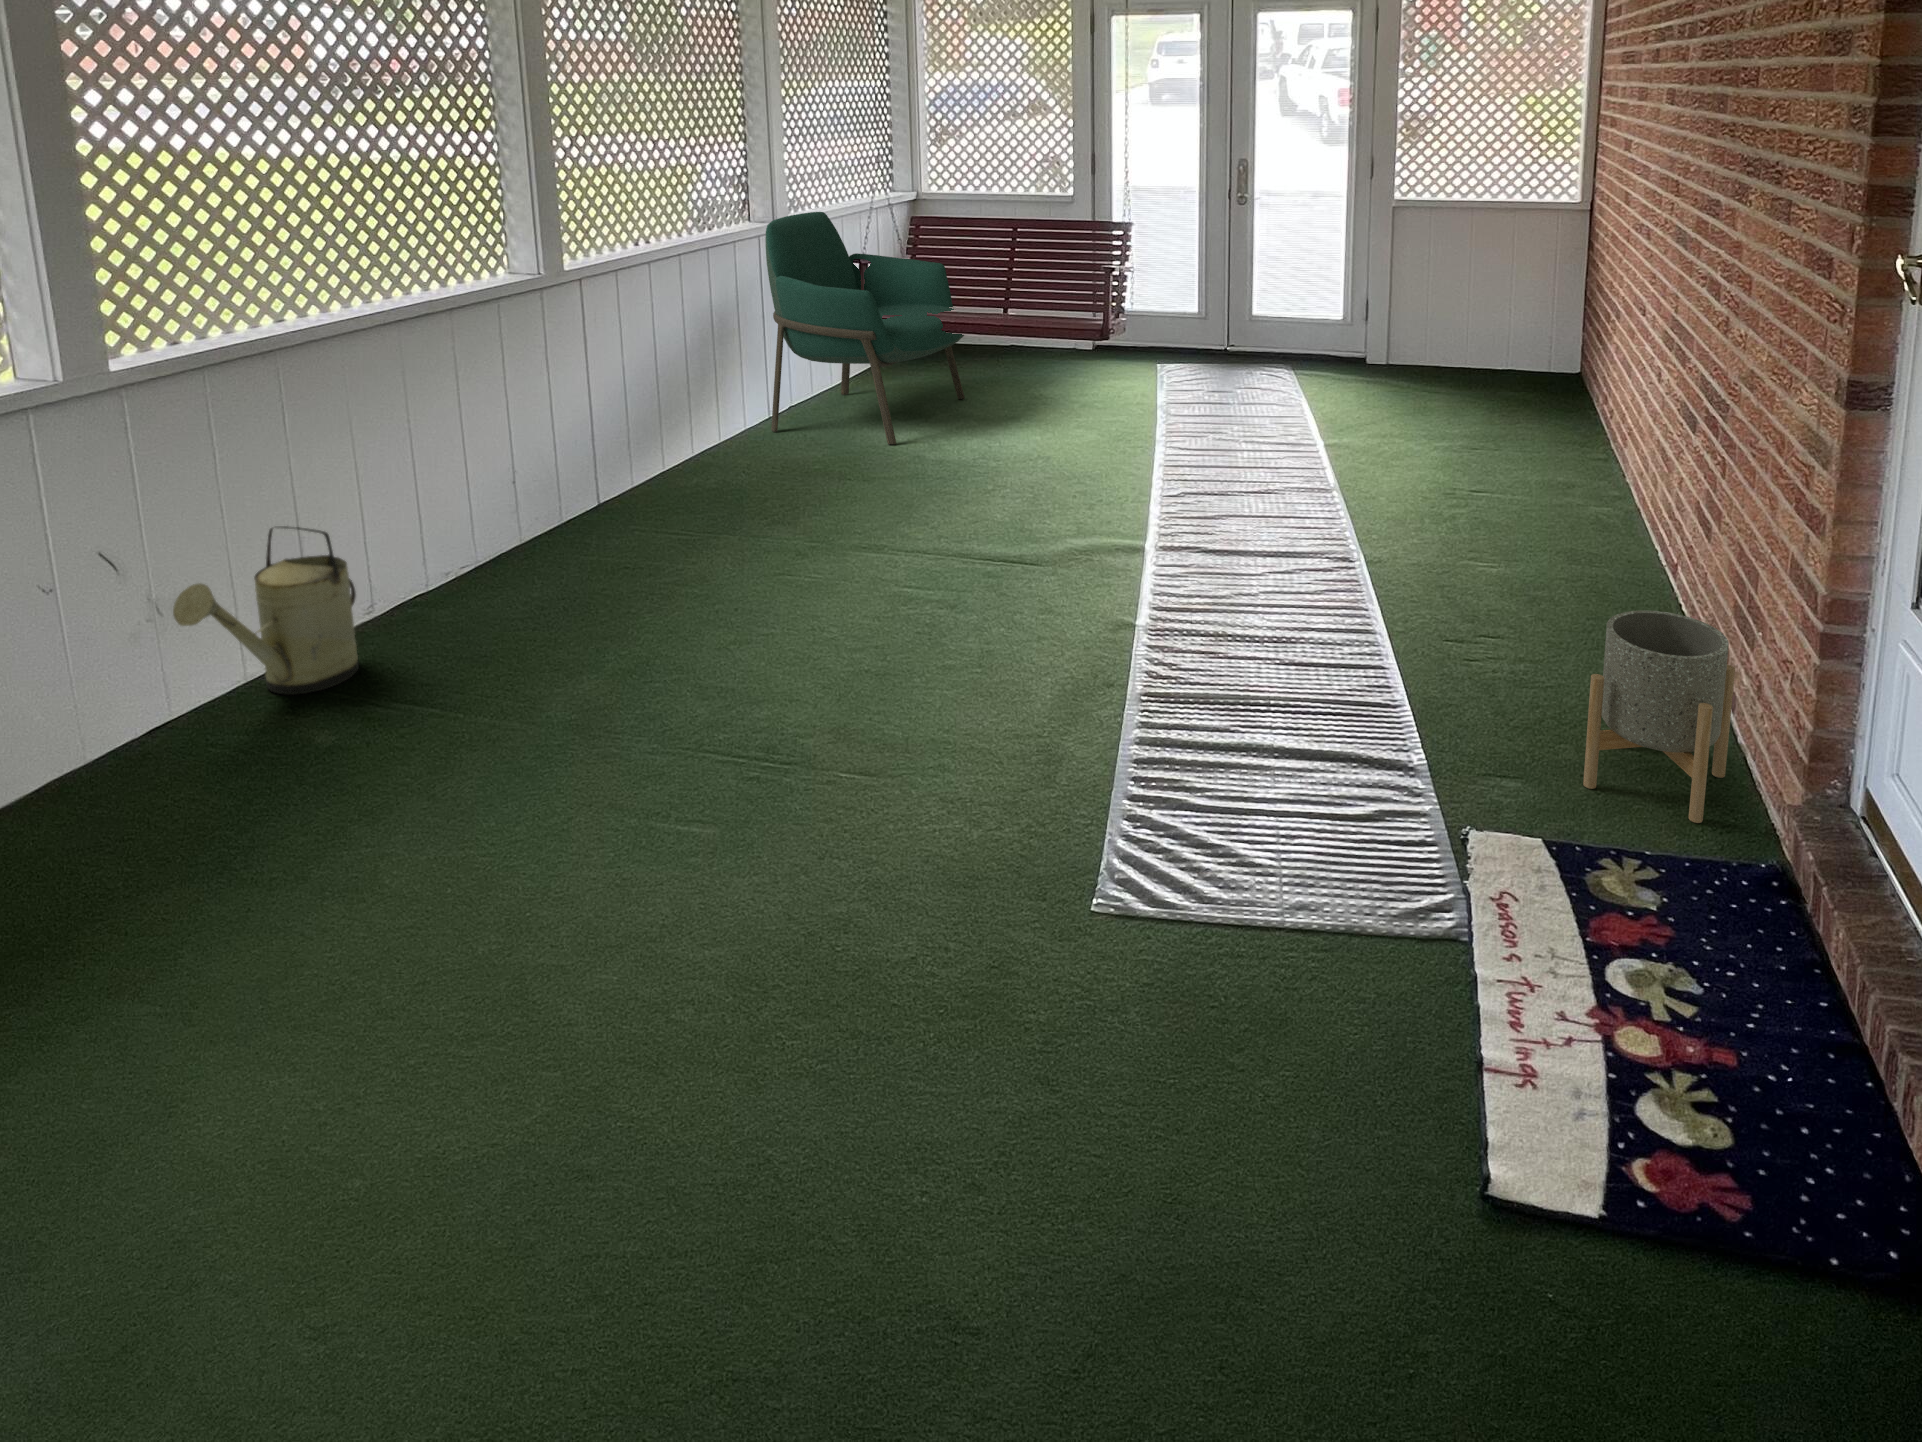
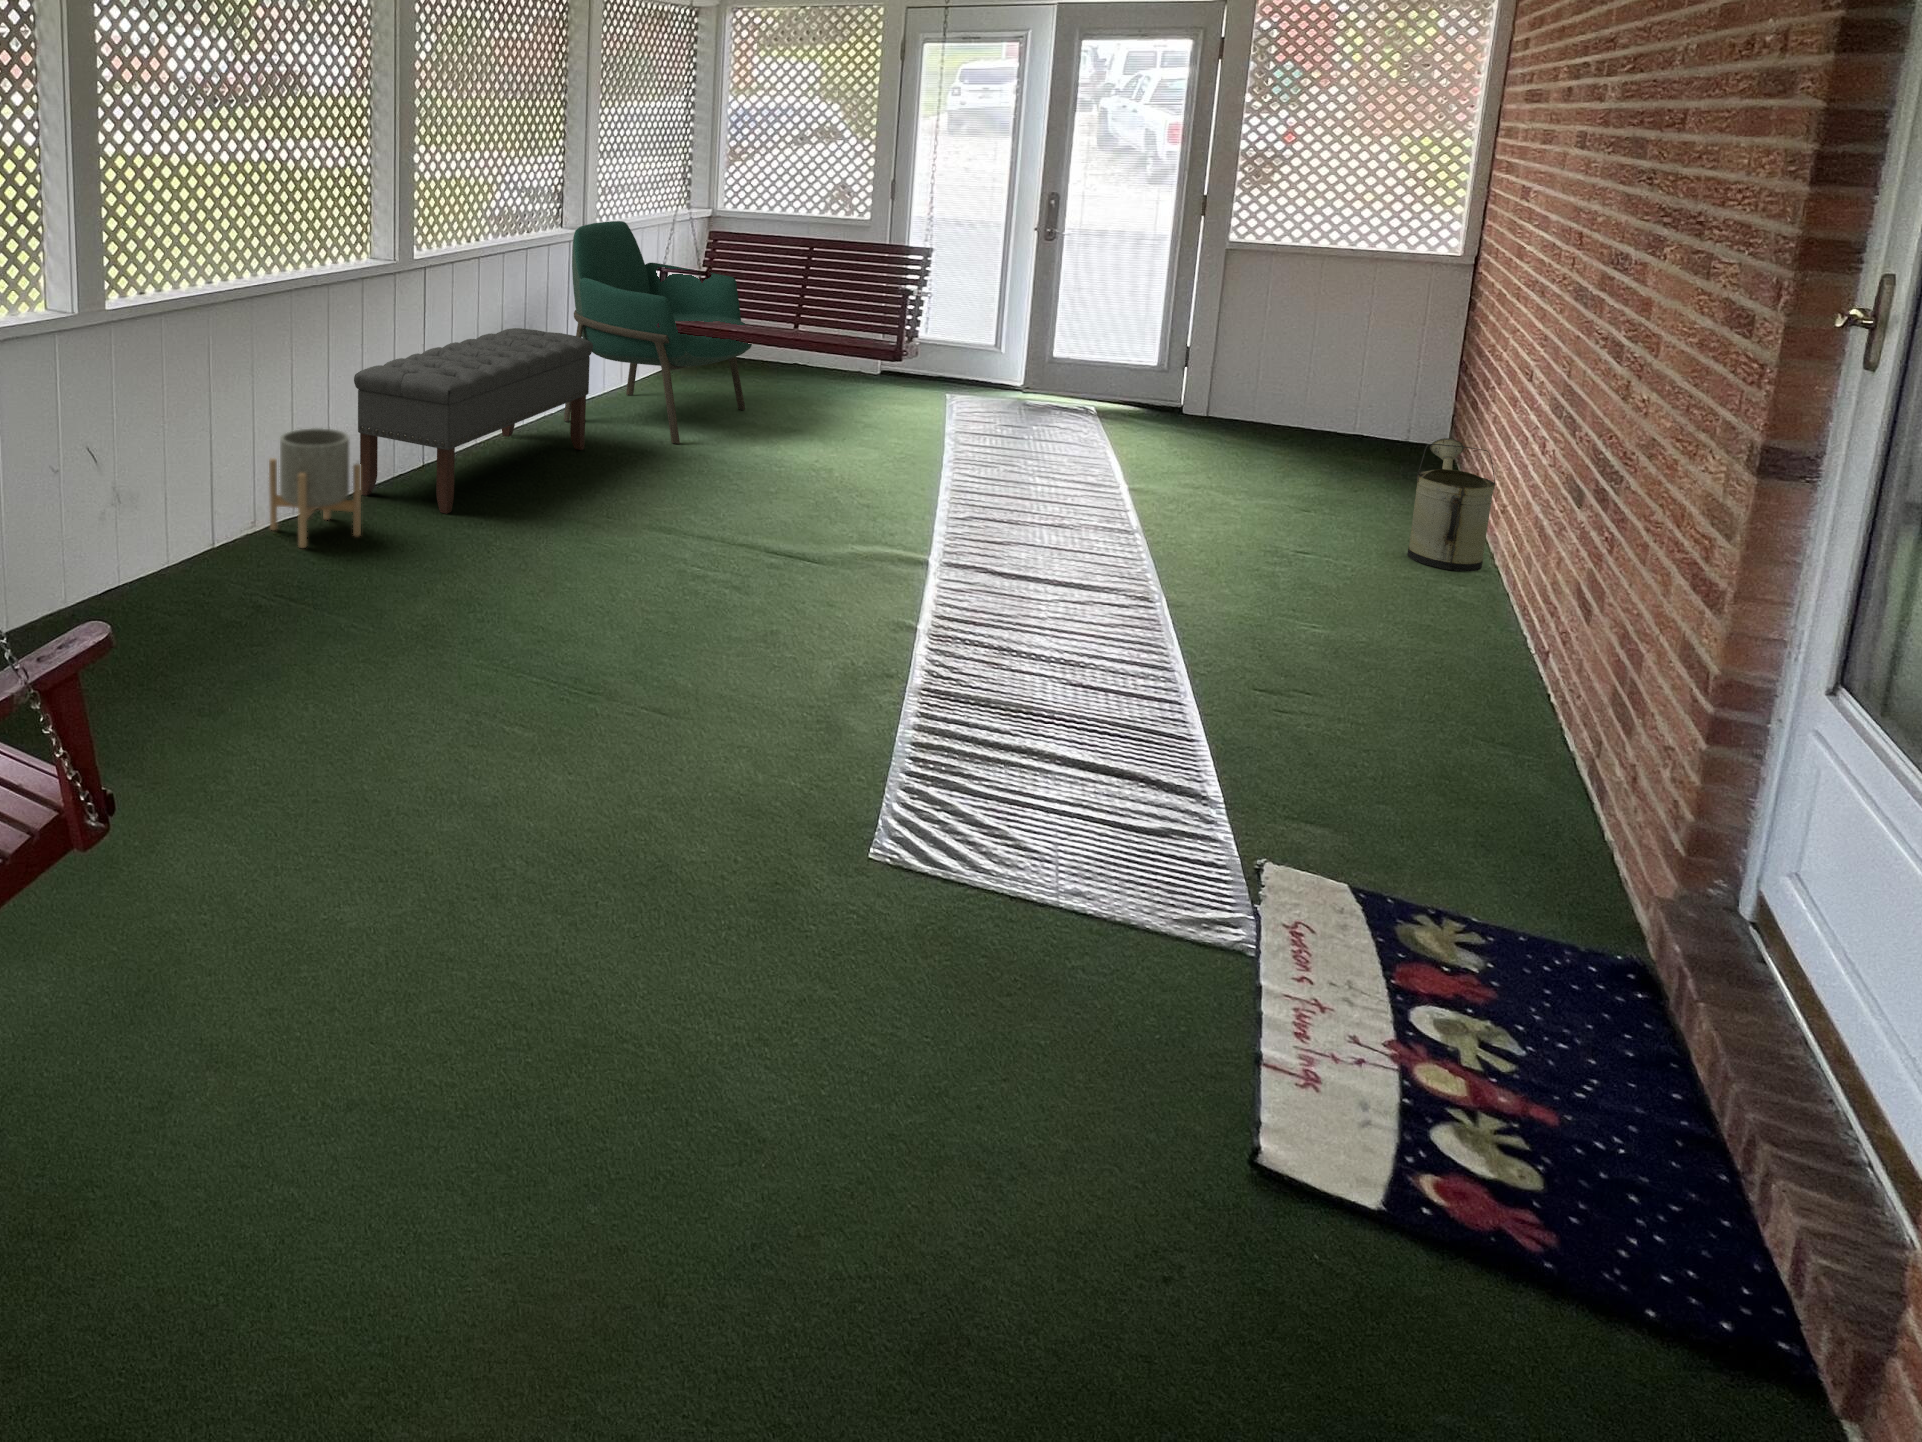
bench: none [503,337,793,559] -> present [354,328,593,514]
watering can: present [173,526,359,695] -> present [1407,438,1495,571]
planter: present [1583,610,1735,823] -> present [269,428,361,548]

